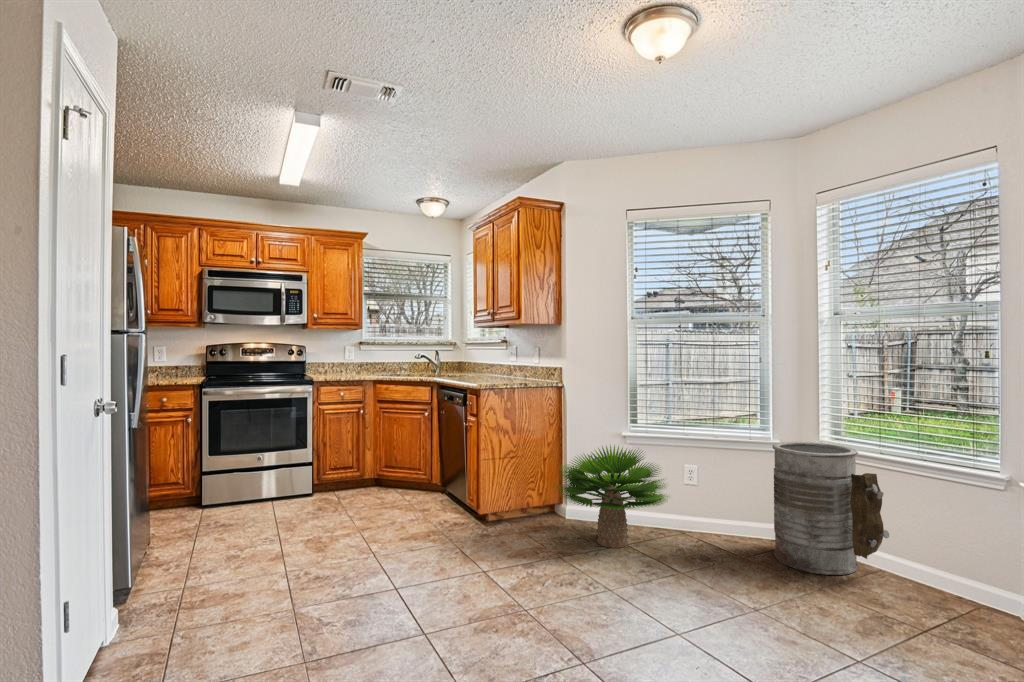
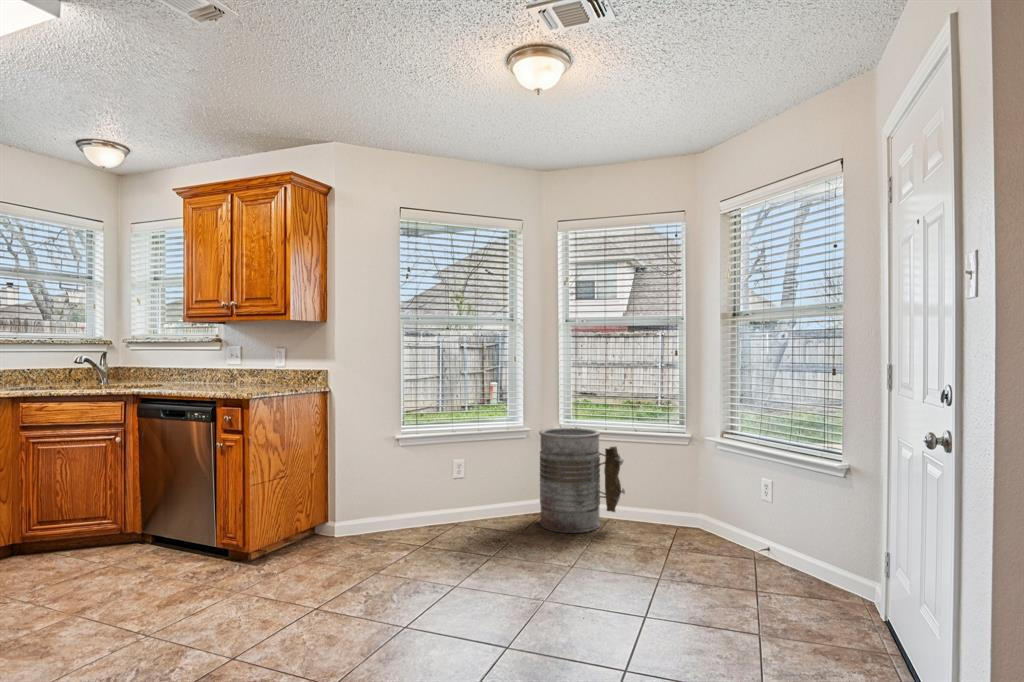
potted plant: present [561,445,668,548] -> none [348,446,472,553]

